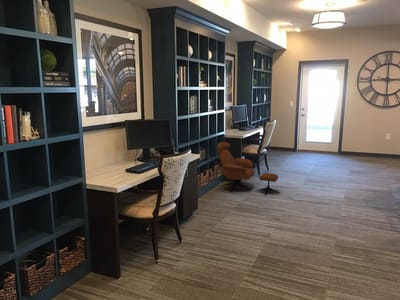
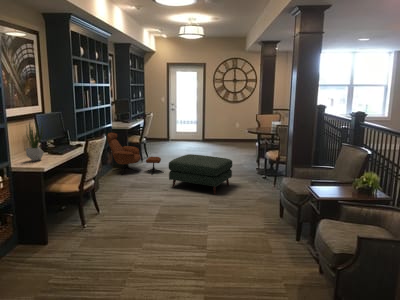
potted plant: none [105,130,124,178] -> present [26,122,44,161]
ottoman: none [283,176,375,237] -> present [169,154,232,194]

